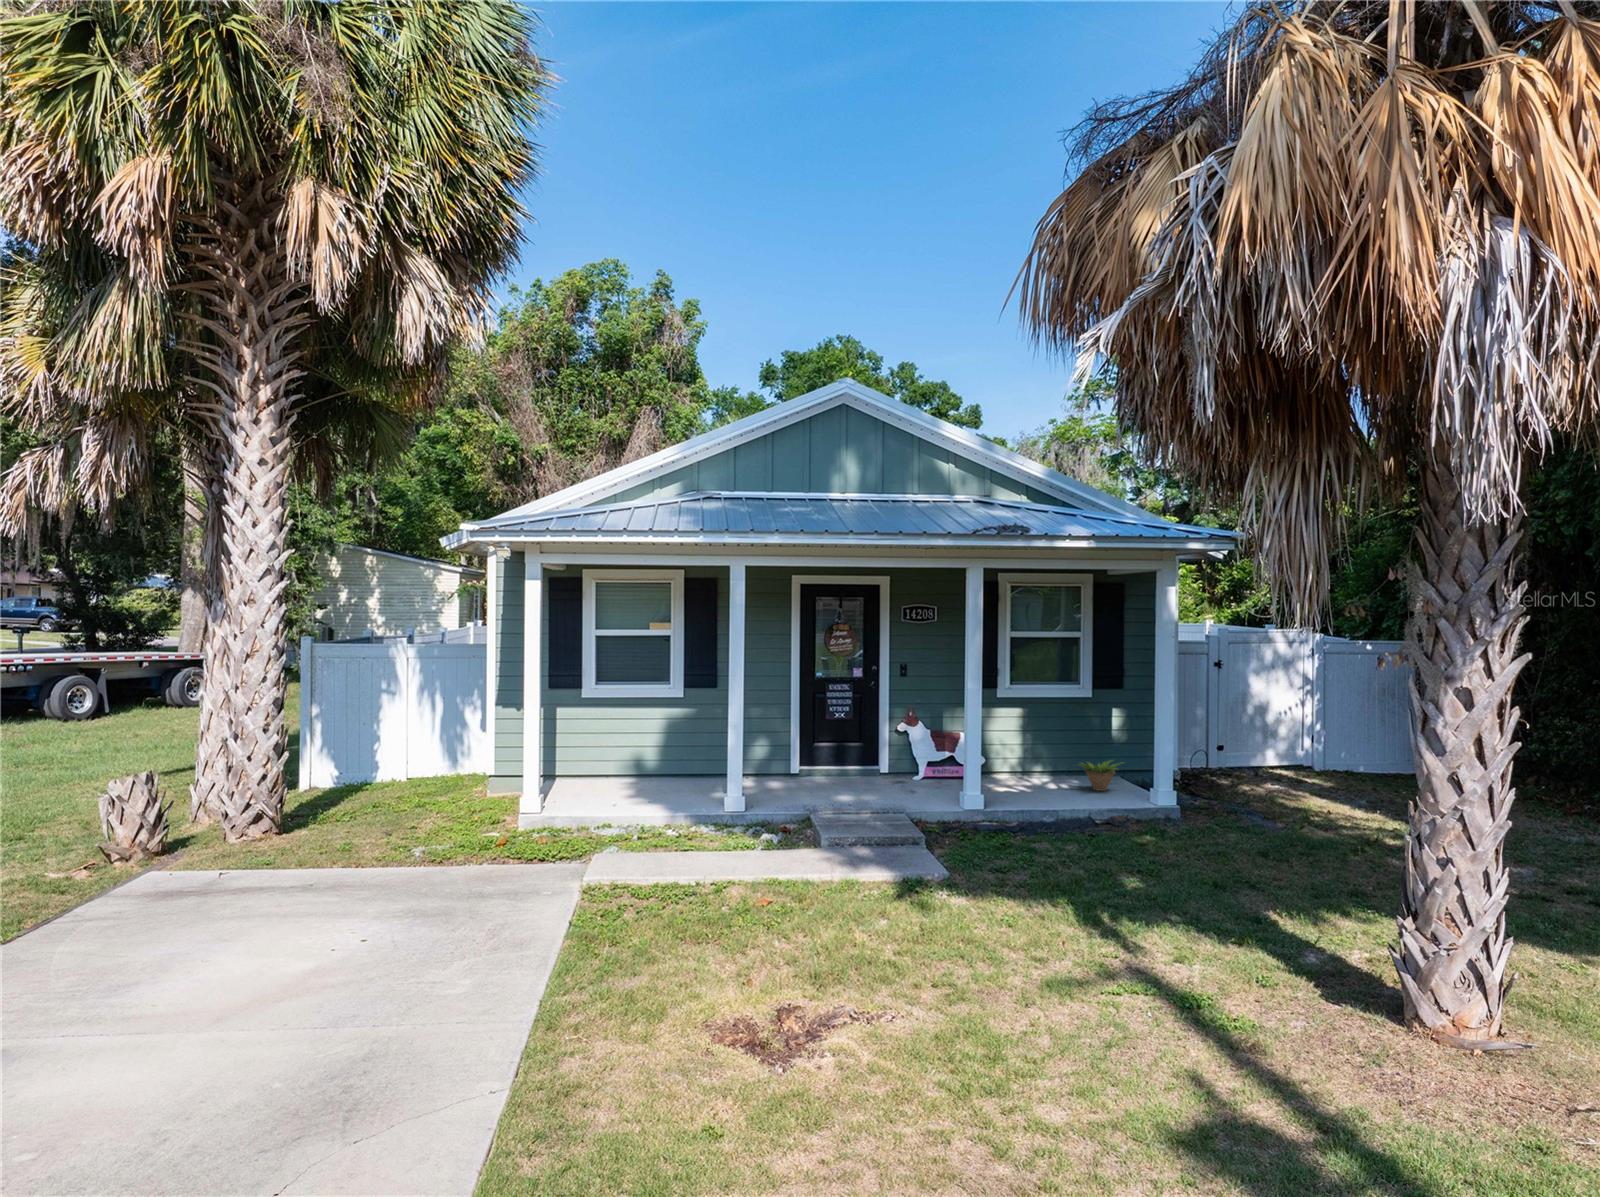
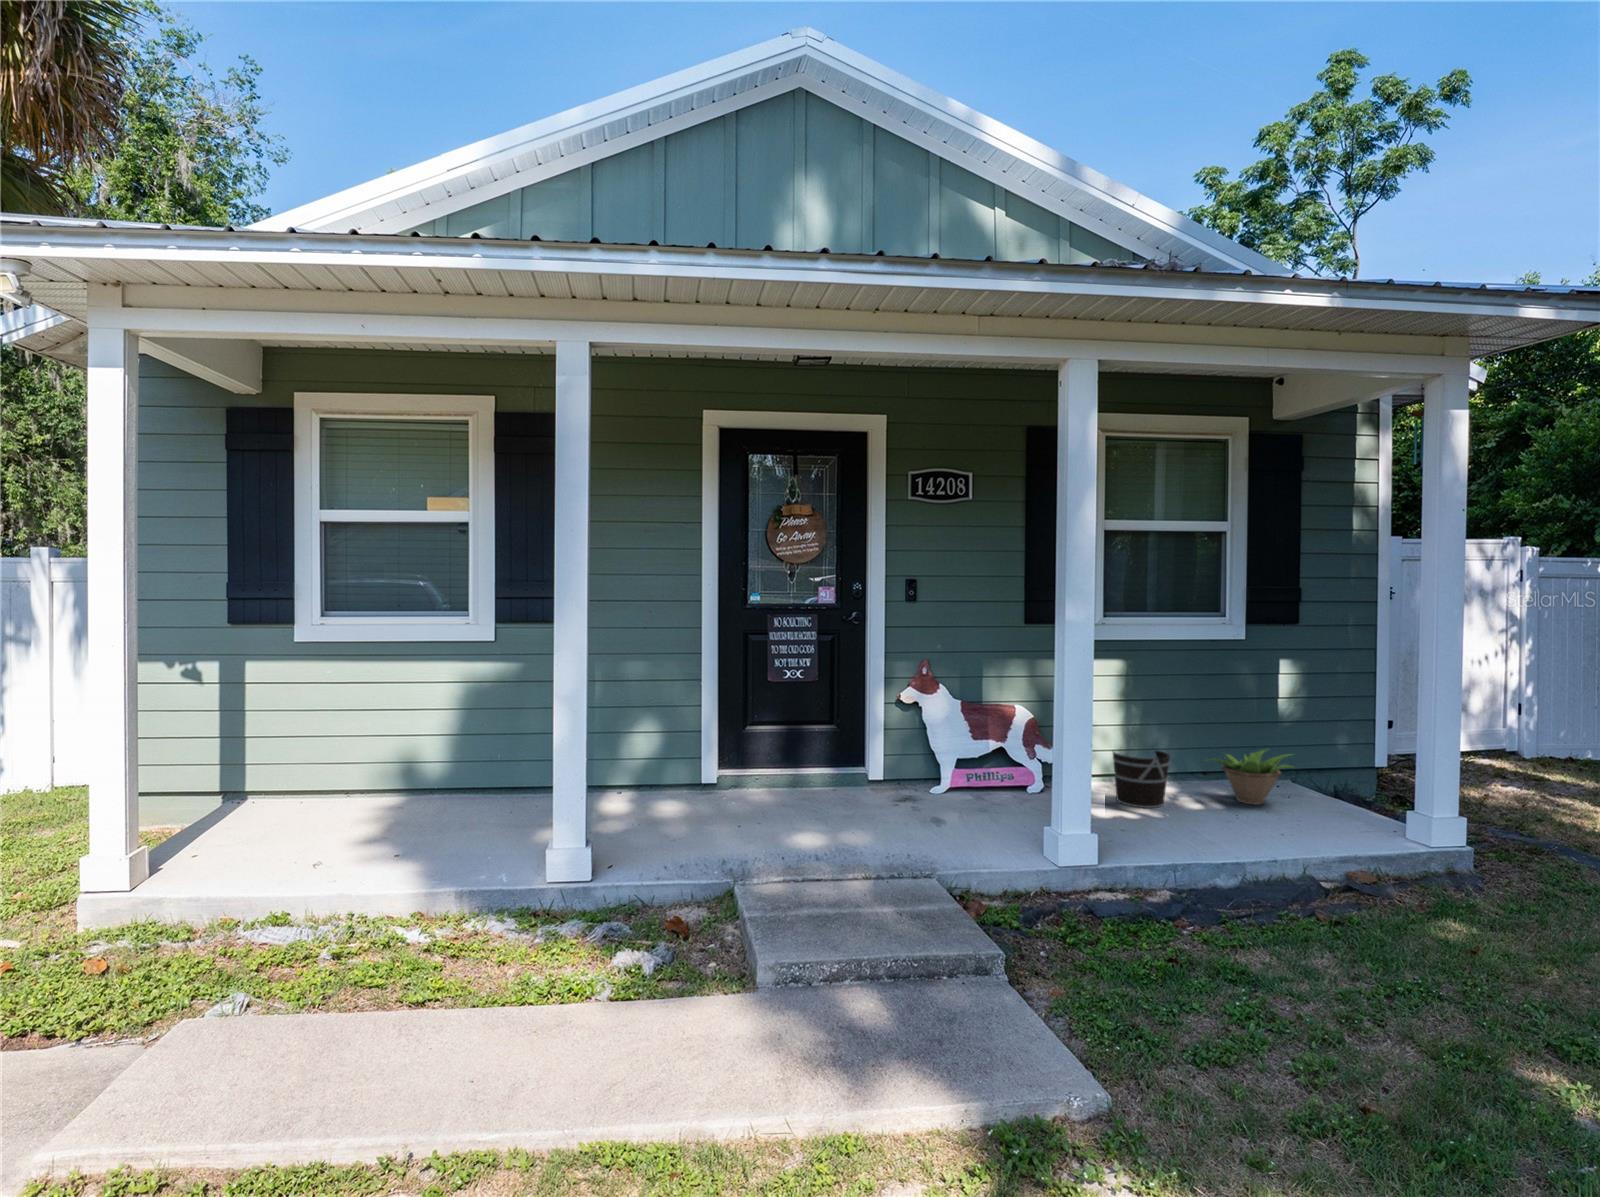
bucket: none [1020,757,1051,792] -> present [1113,751,1170,808]

